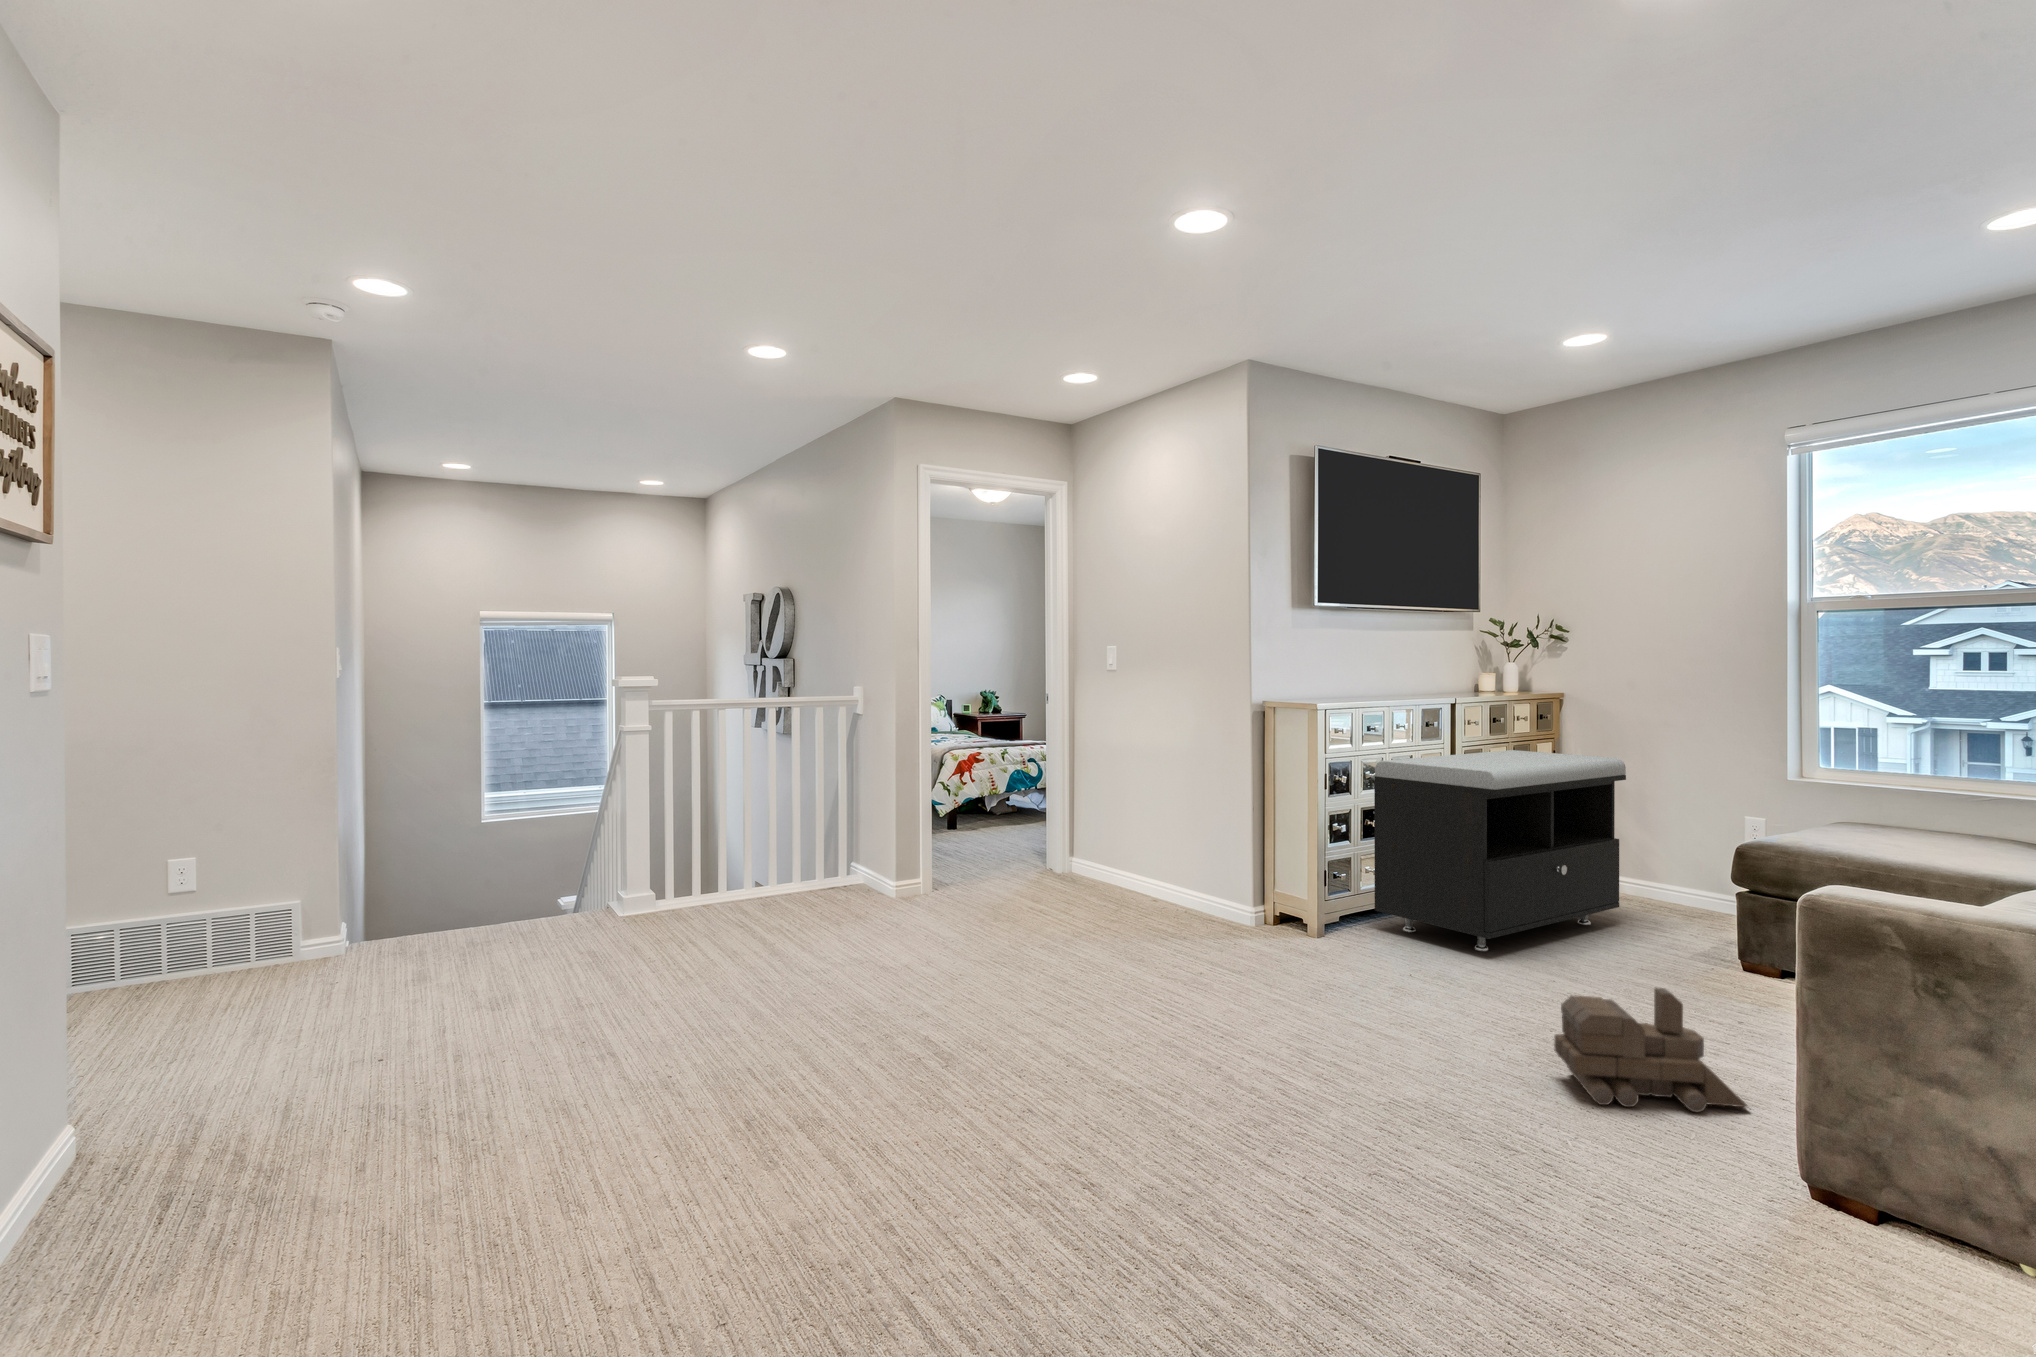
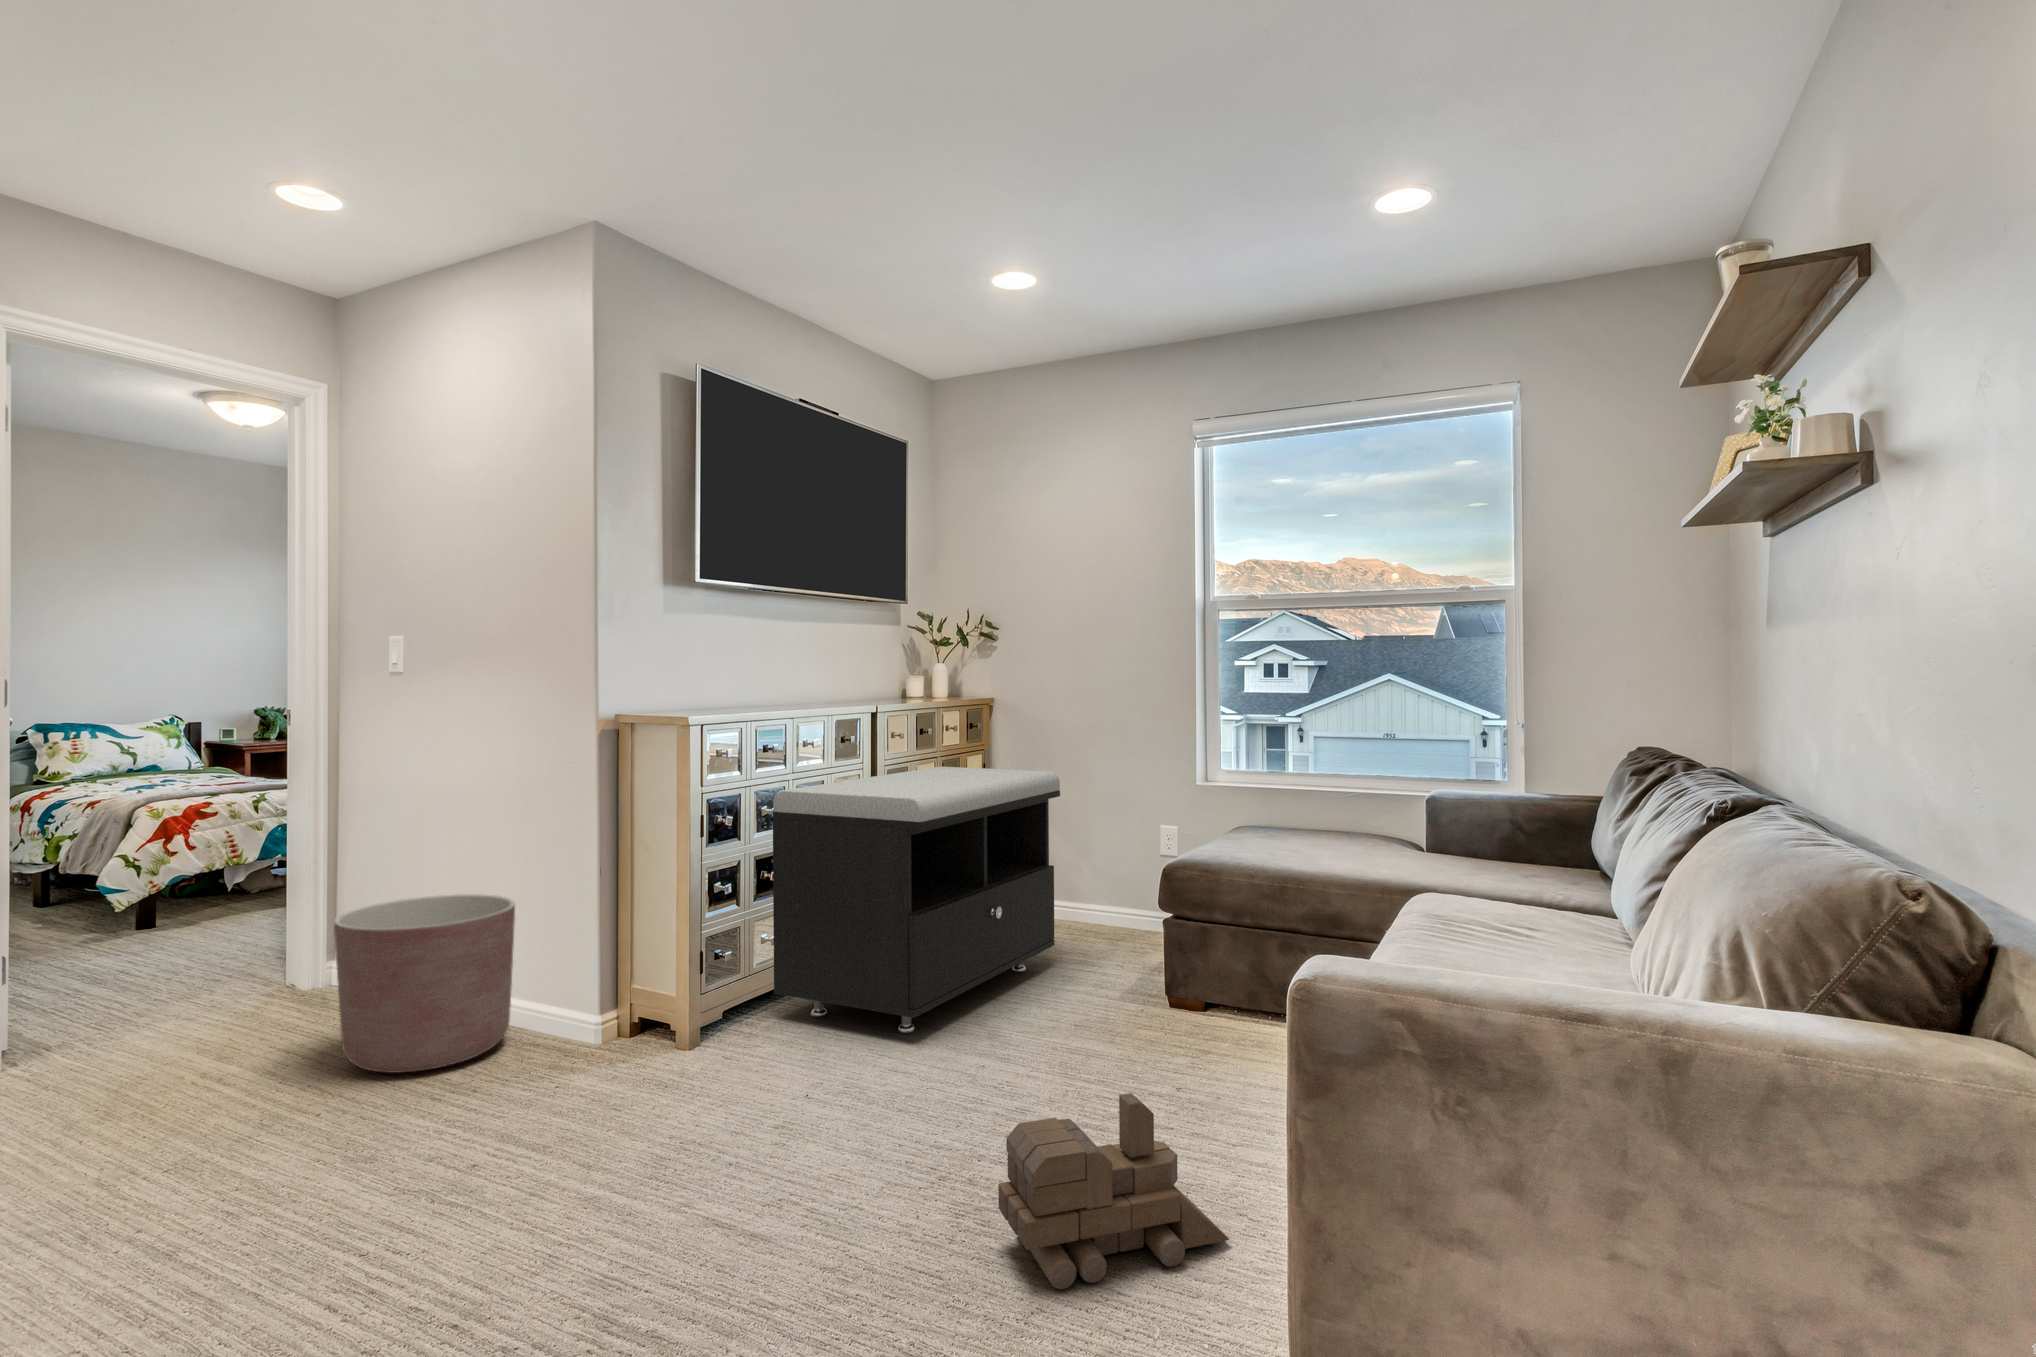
planter: none [1095,818,1198,925] -> present [334,894,515,1073]

